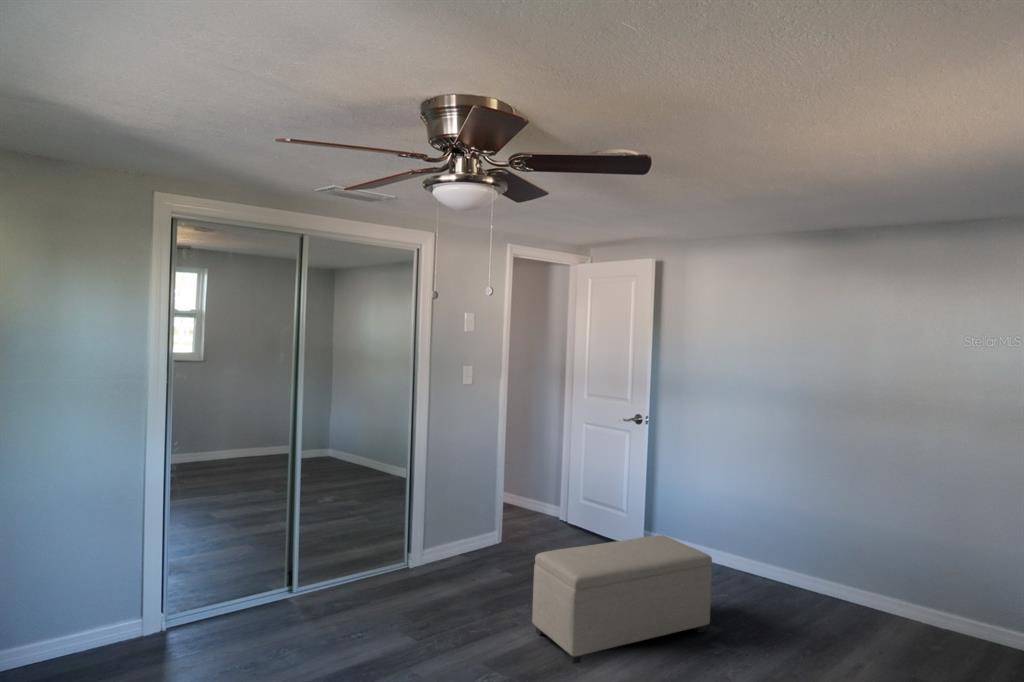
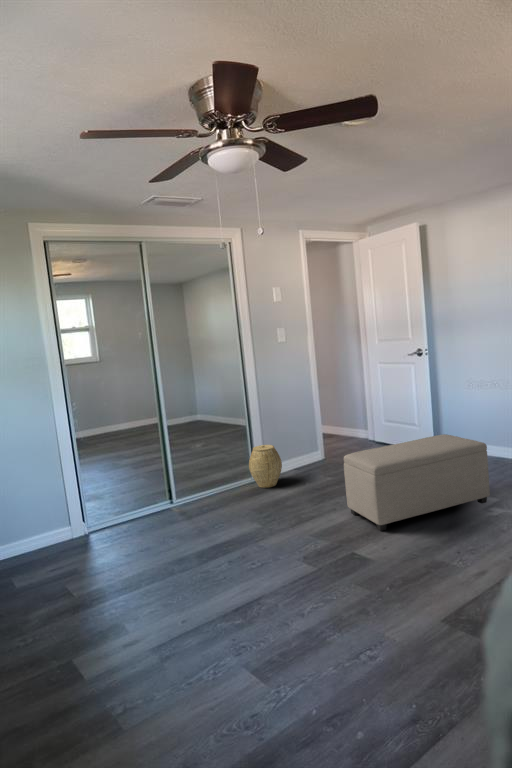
woven basket: none [404,519,449,579] -> present [249,445,282,488]

